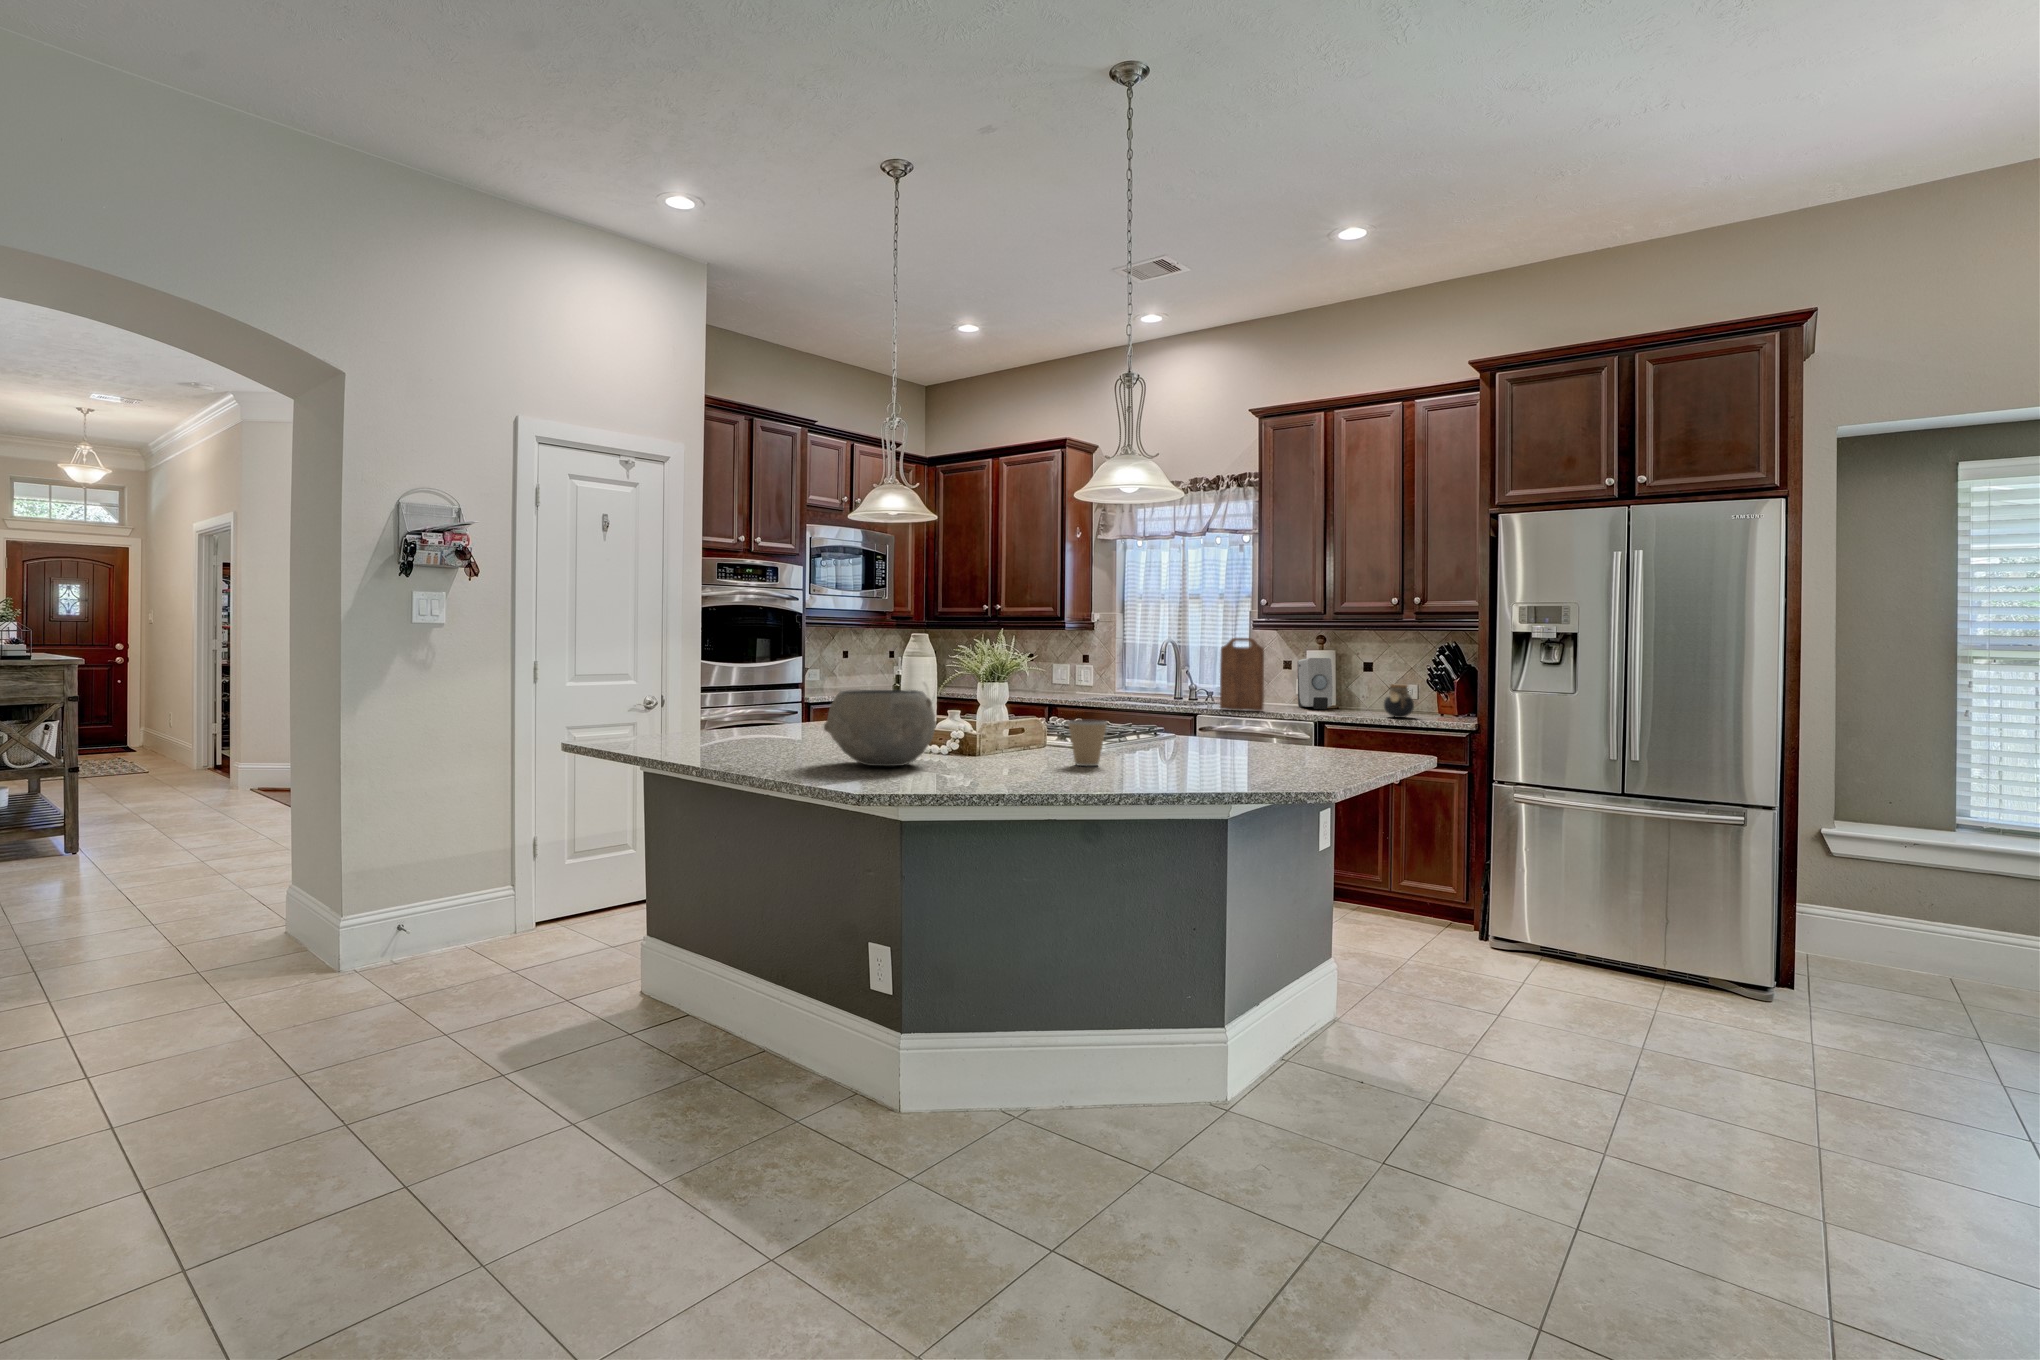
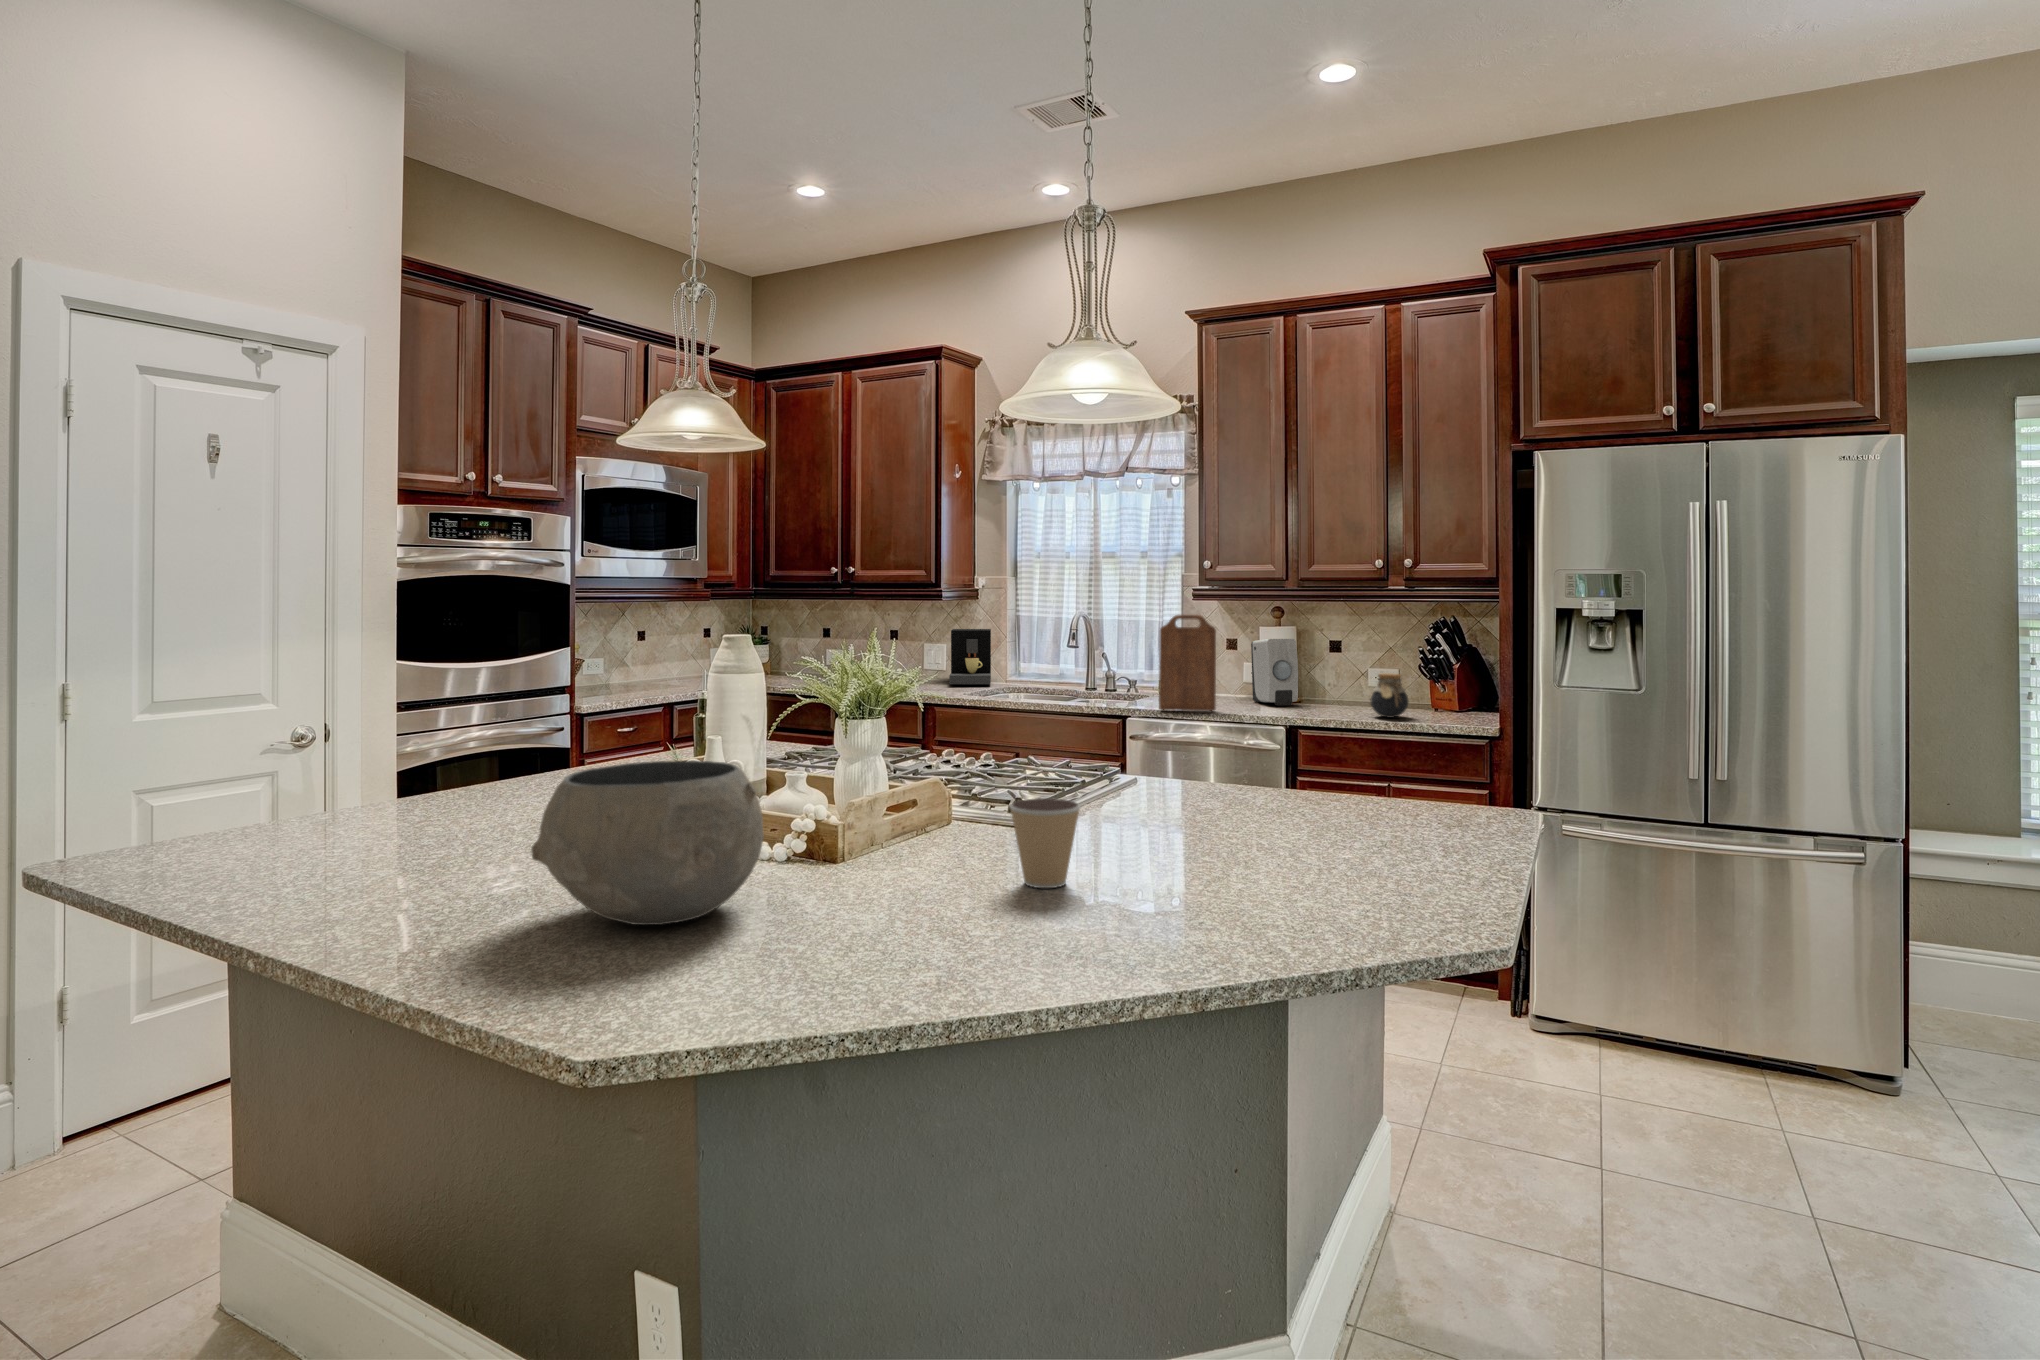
coffee maker: none [1067,651,1101,692] -> present [949,629,991,684]

